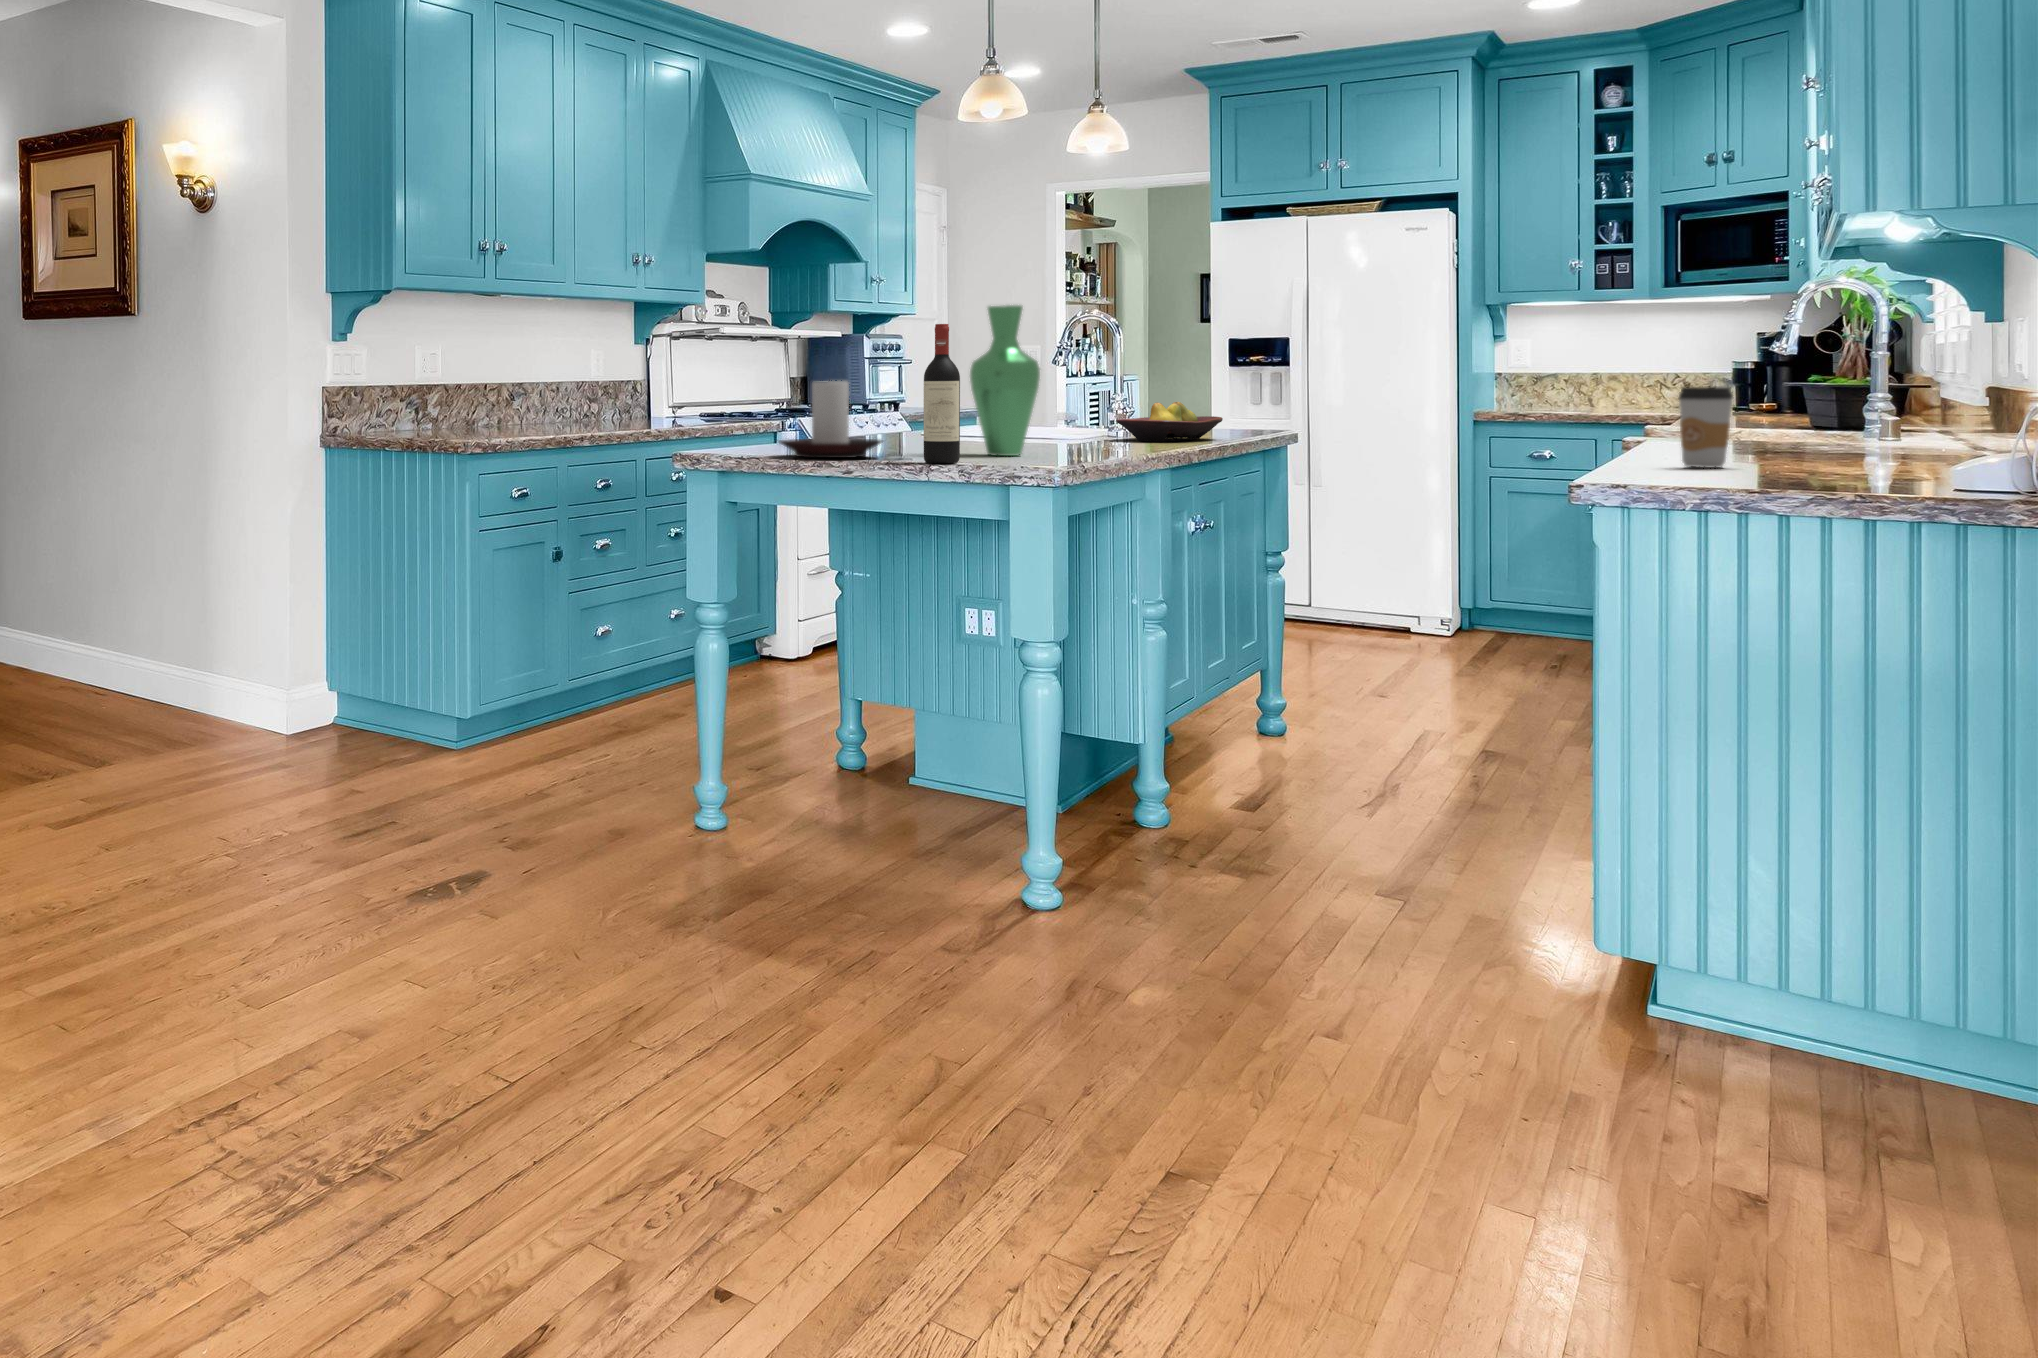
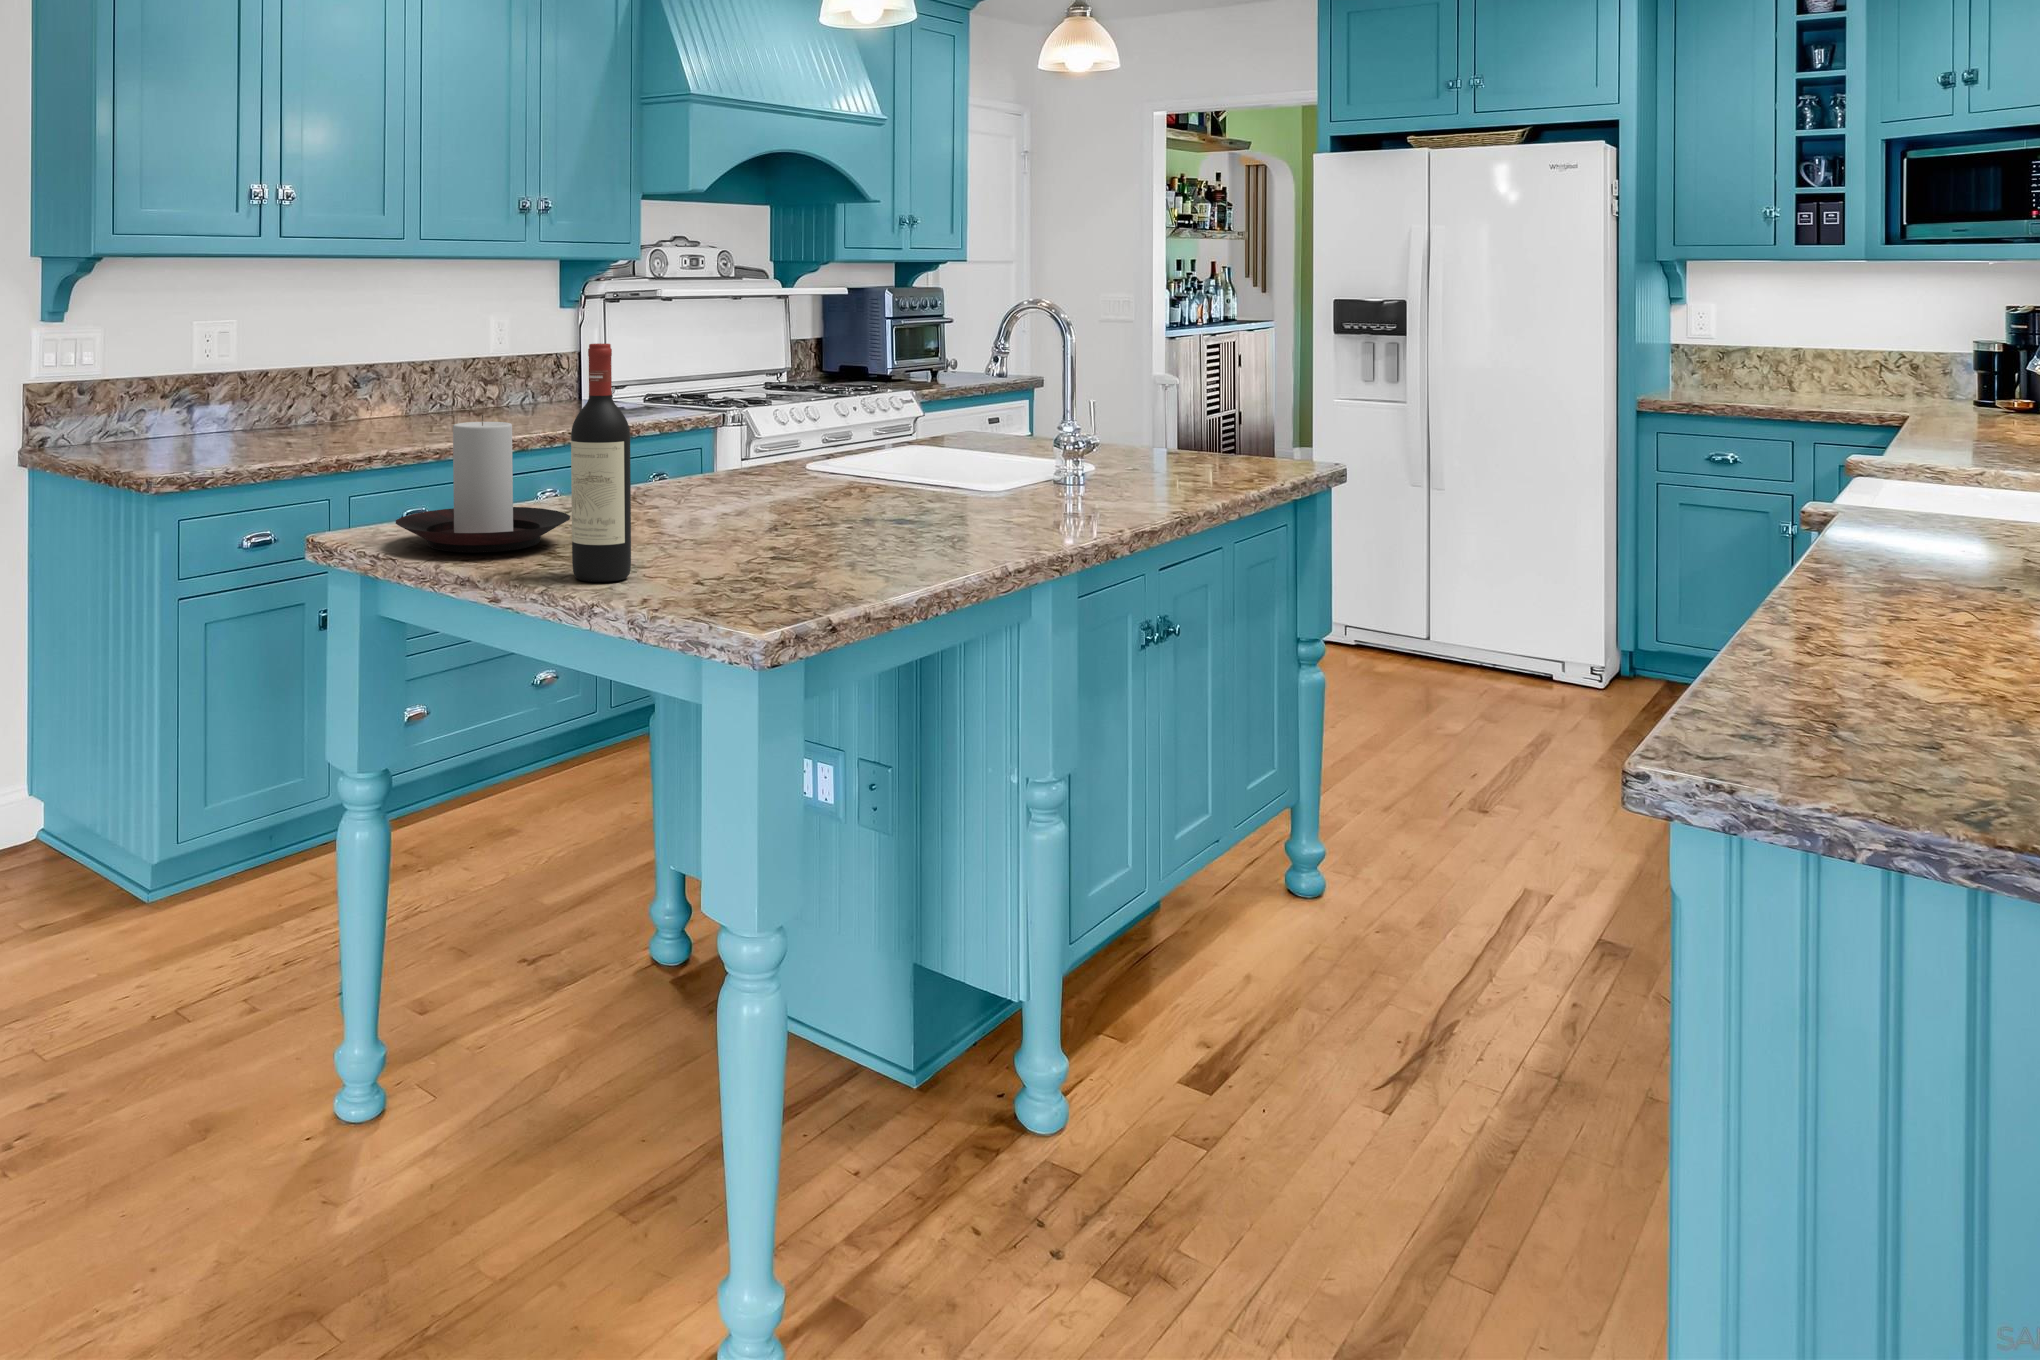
vase: present [970,305,1040,456] -> none [724,303,831,545]
coffee cup: present [1679,387,1733,468] -> none [1865,506,1976,676]
fruit bowl: present [1116,402,1223,442] -> none [1056,422,1218,485]

